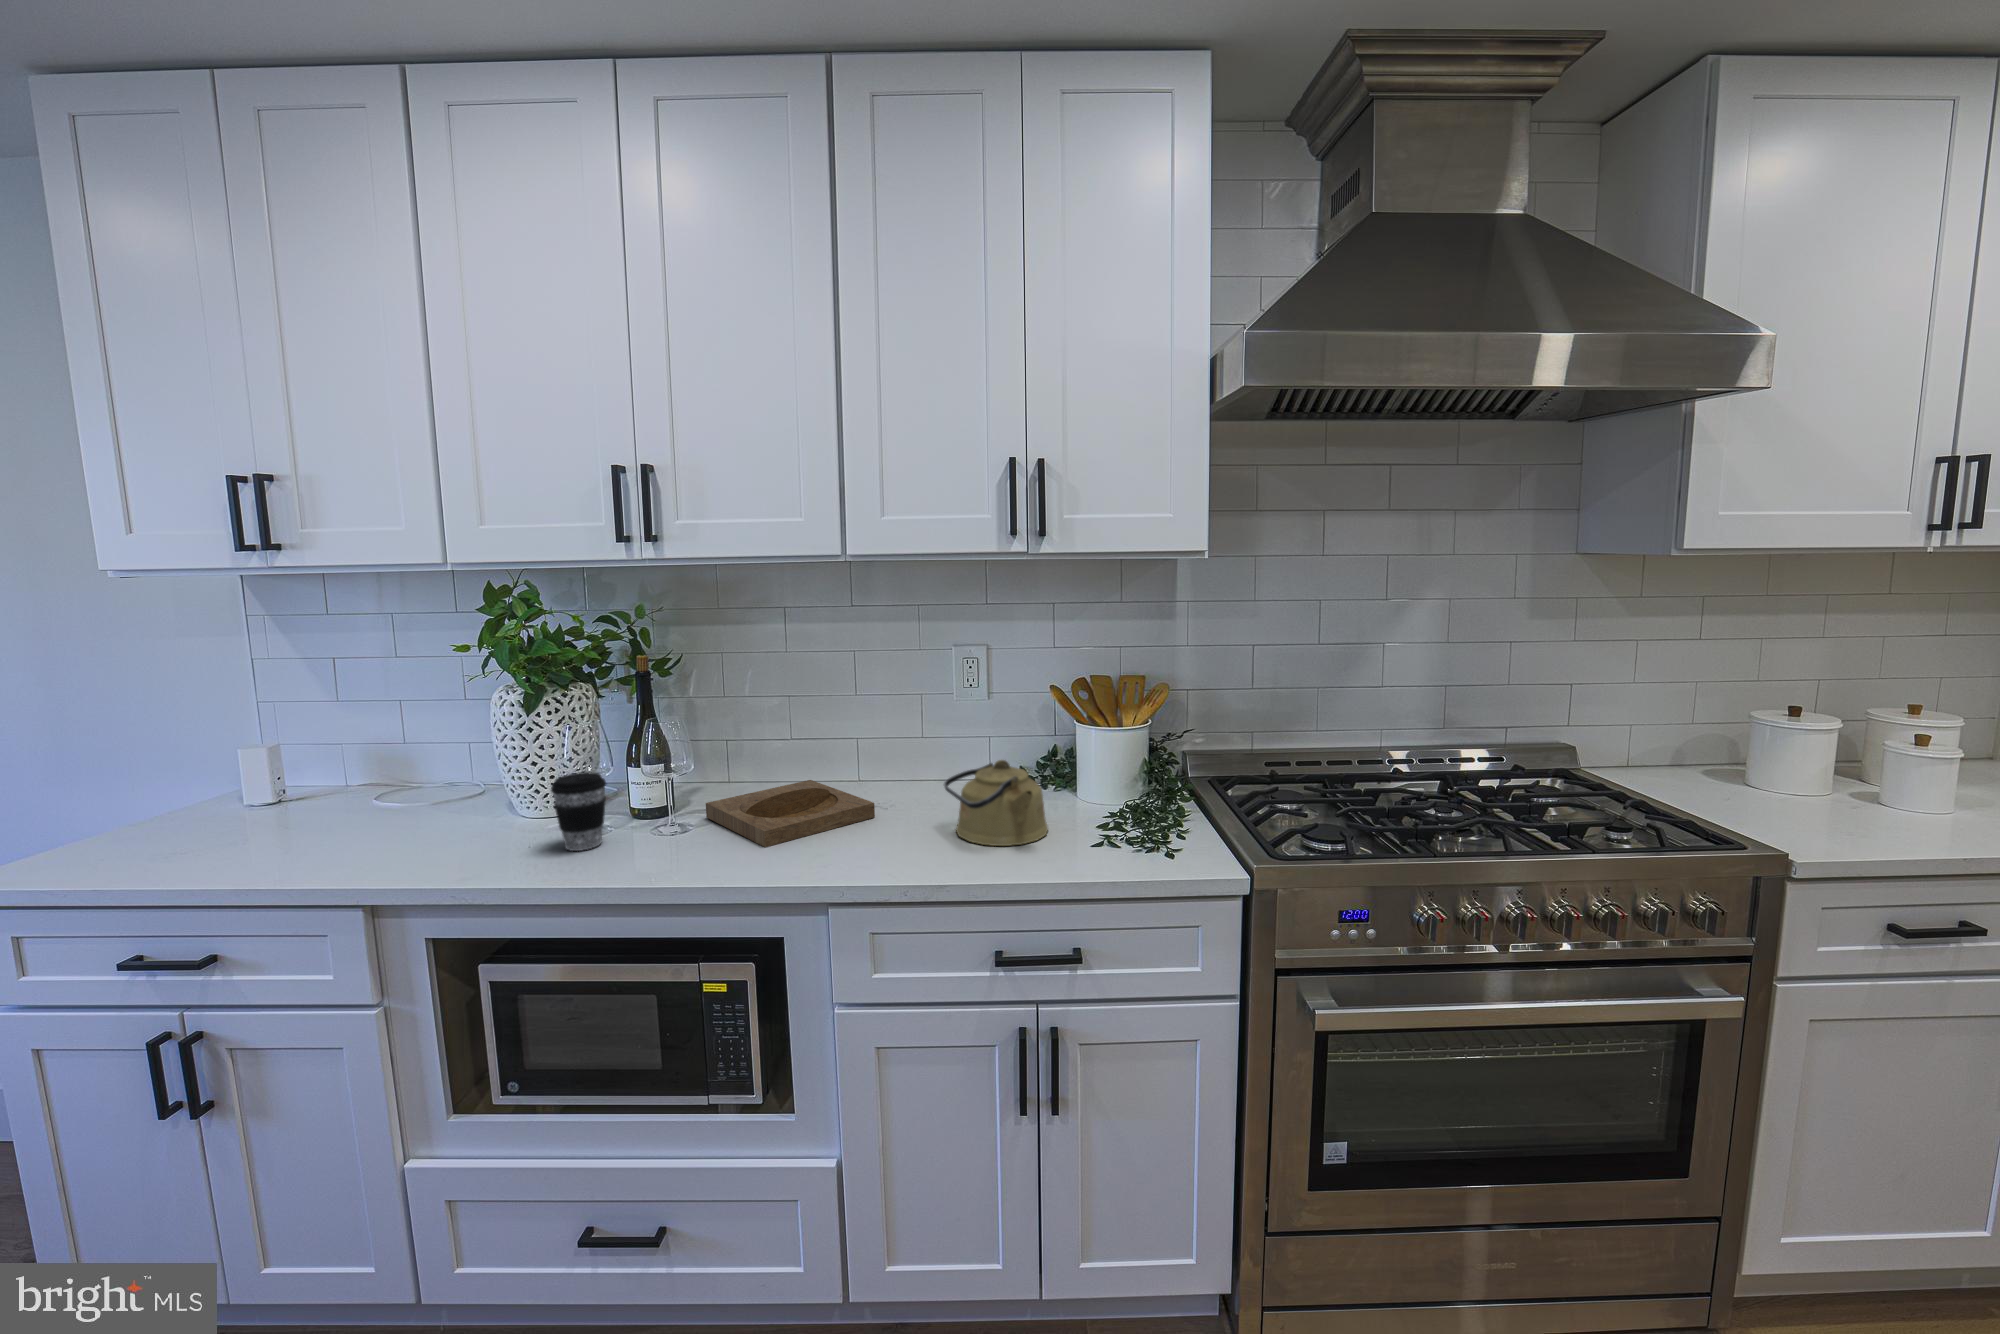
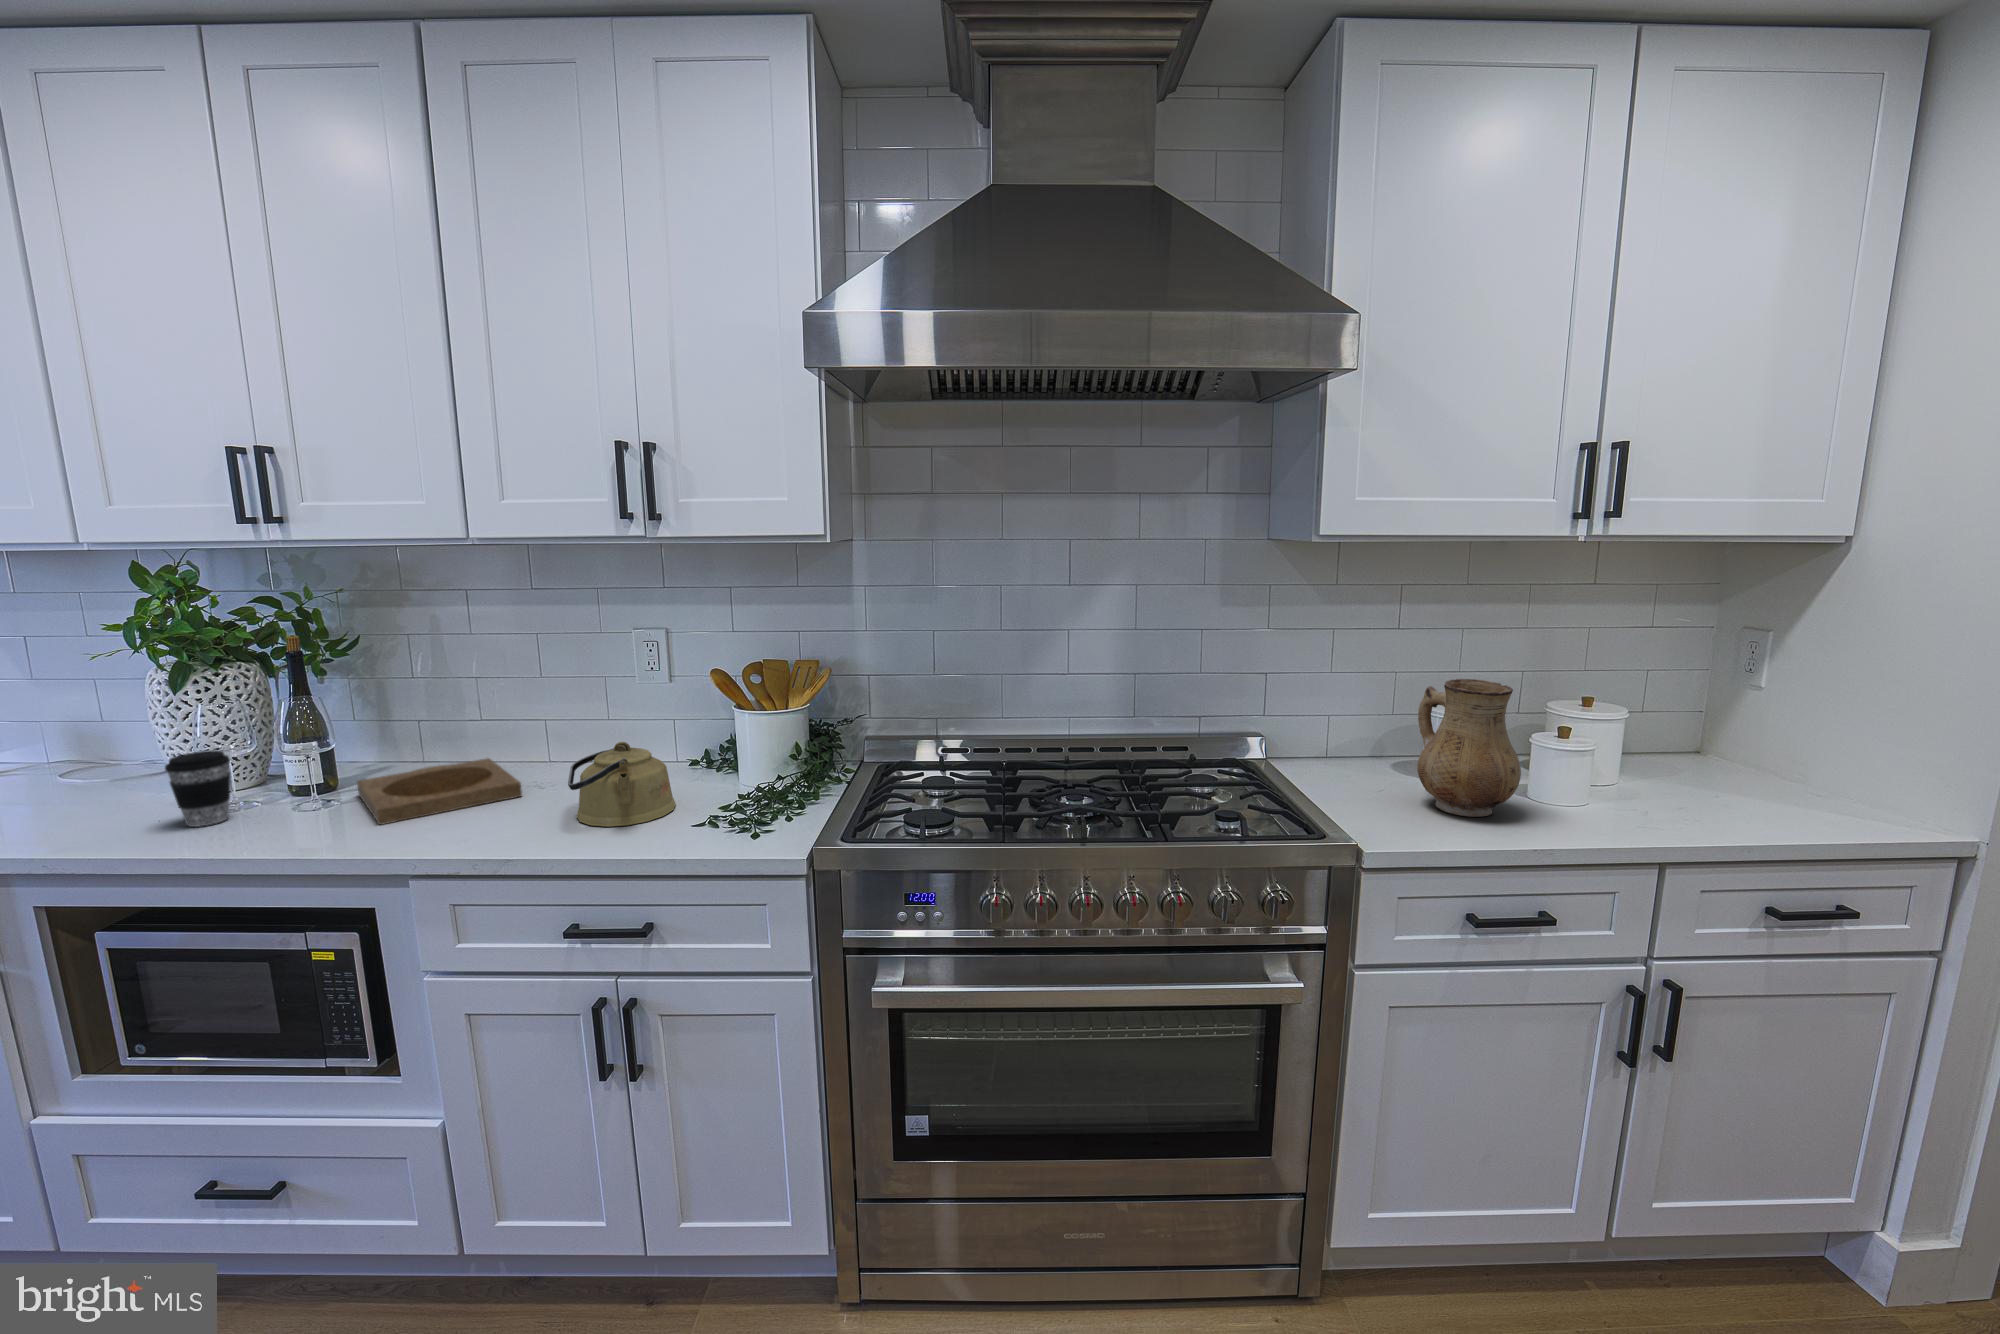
ceramic pitcher: none [1775,689,1916,827] -> present [1417,679,1521,817]

